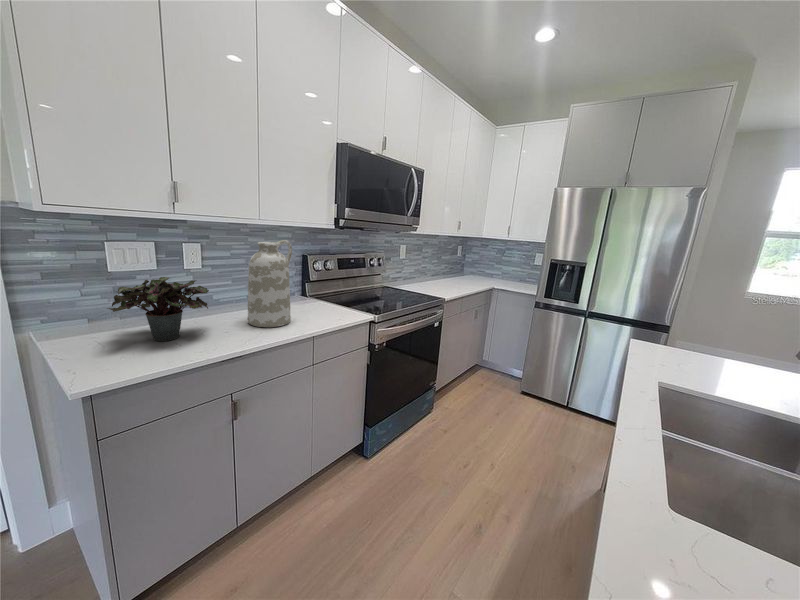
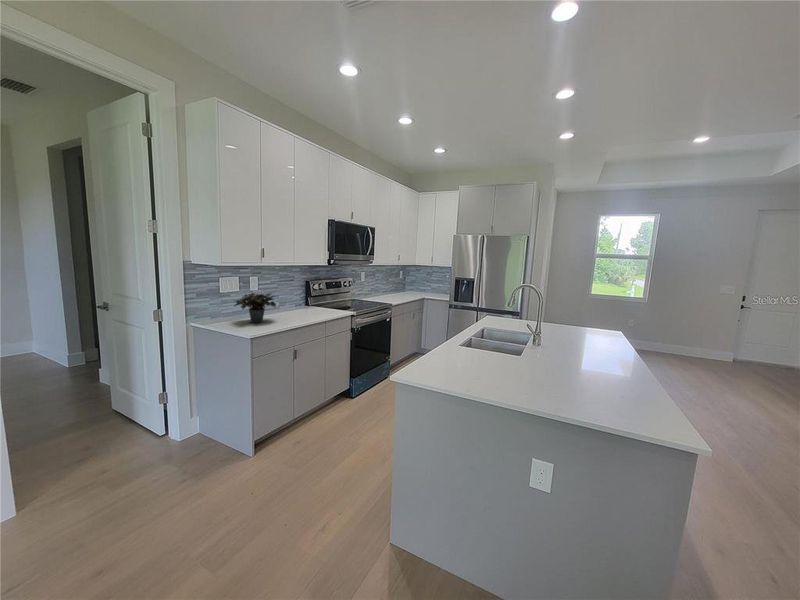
vase: present [248,240,292,327] -> none [289,272,311,318]

